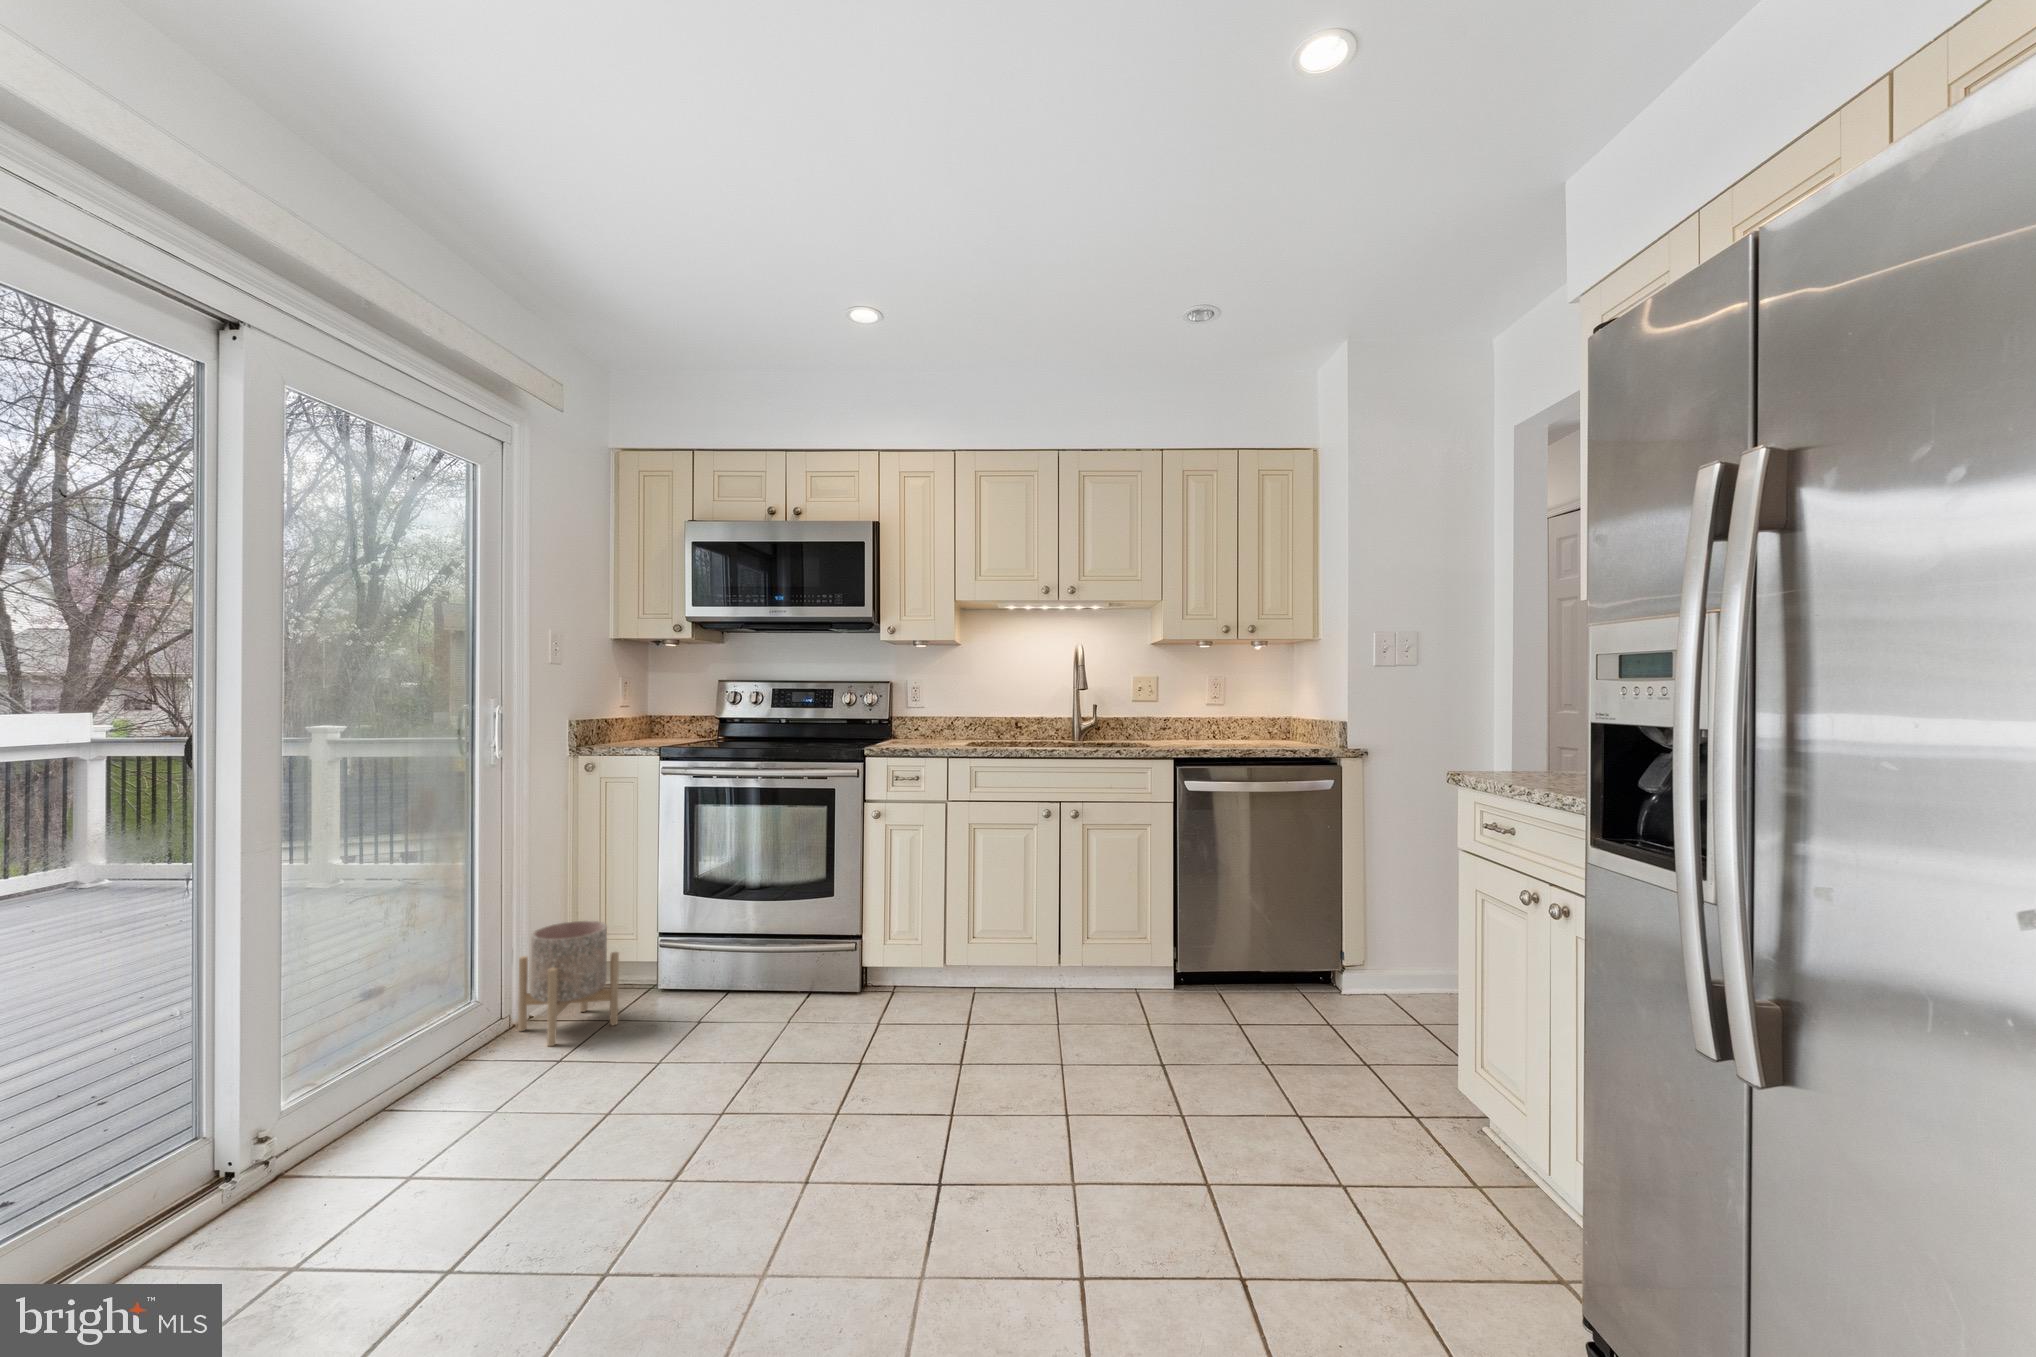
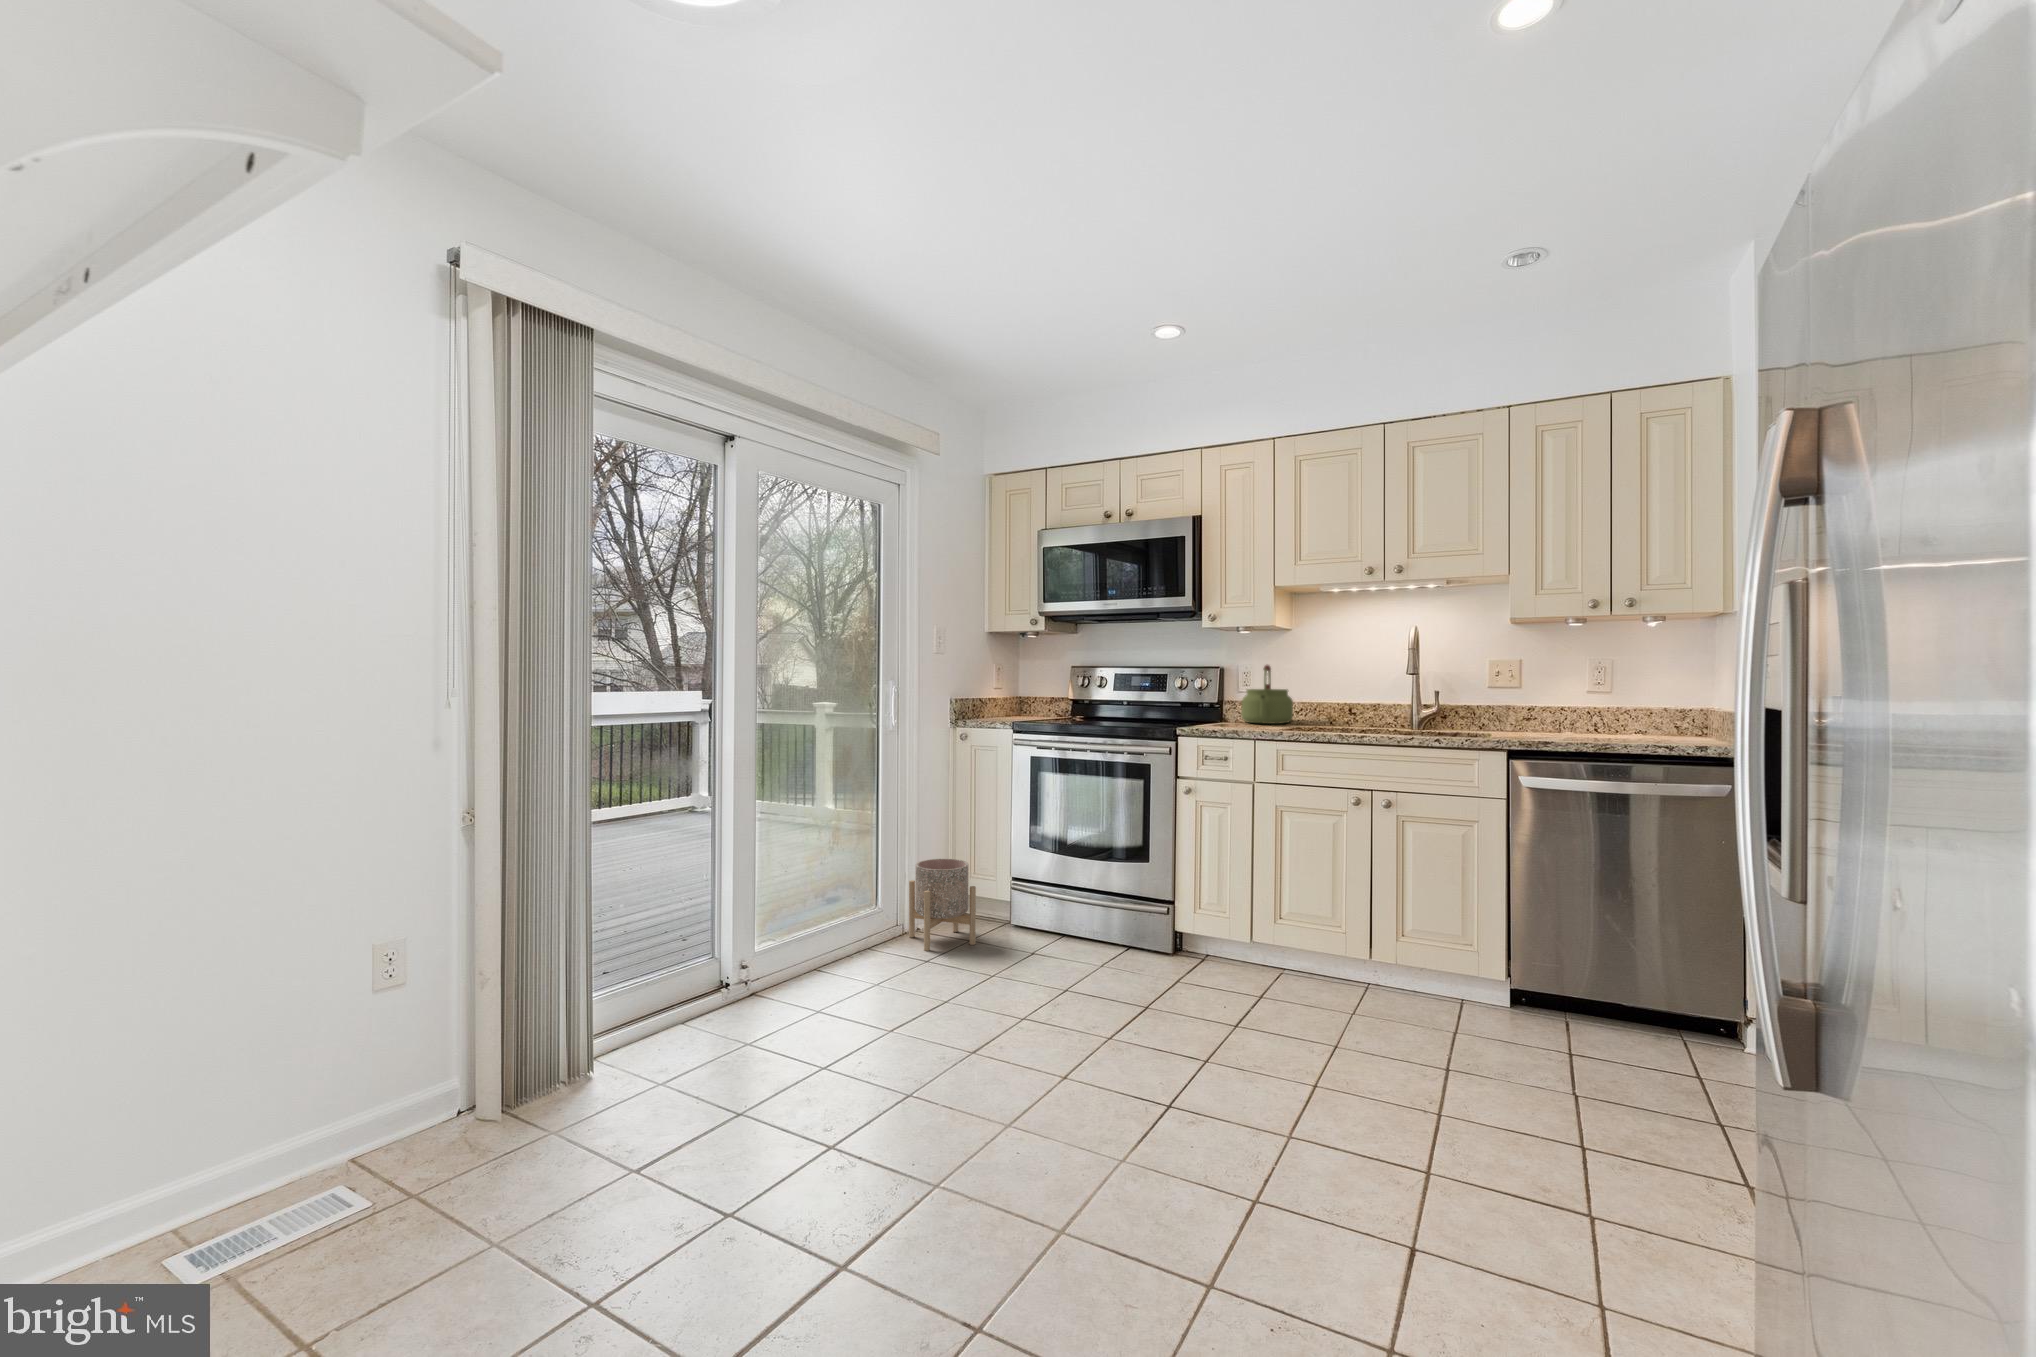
kettle: none [917,679,968,739] -> present [1241,665,1293,724]

